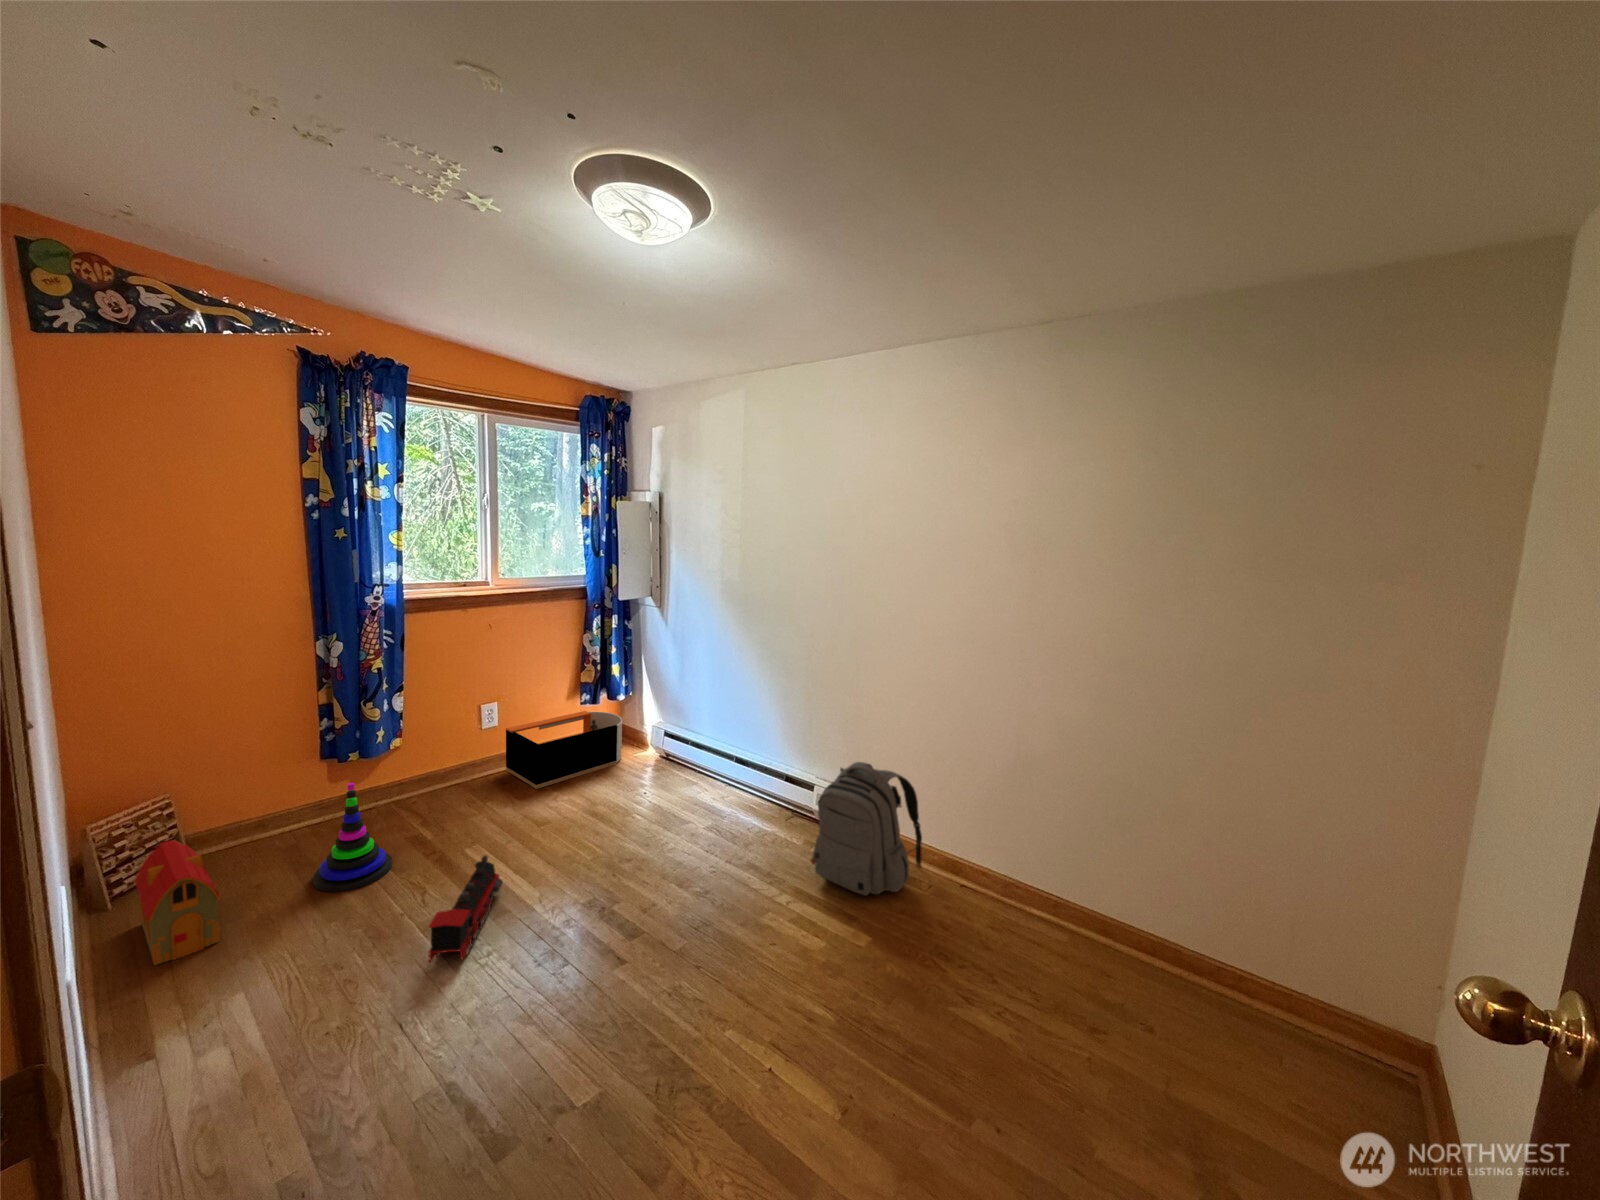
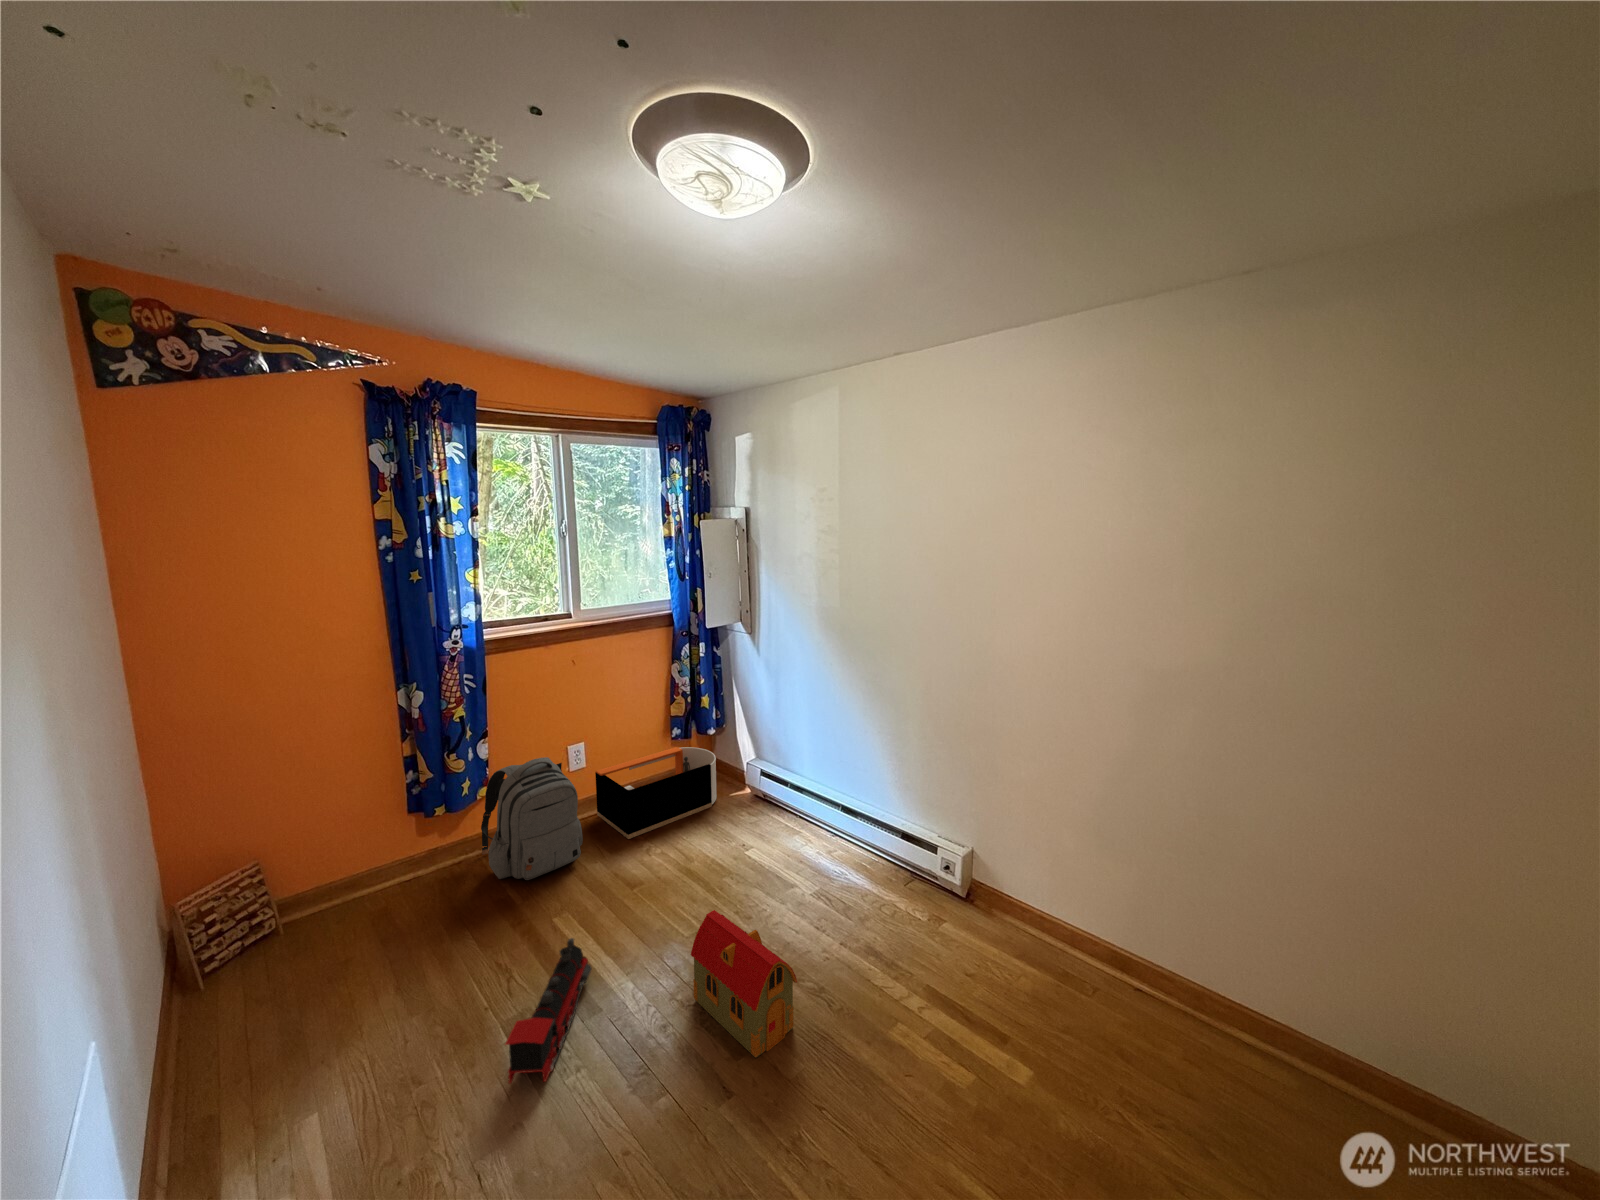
backpack: present [811,762,922,895] -> present [481,757,583,880]
stacking toy: present [313,783,392,892] -> none [397,850,478,973]
toy house: present [135,840,220,965] -> present [691,910,797,1058]

